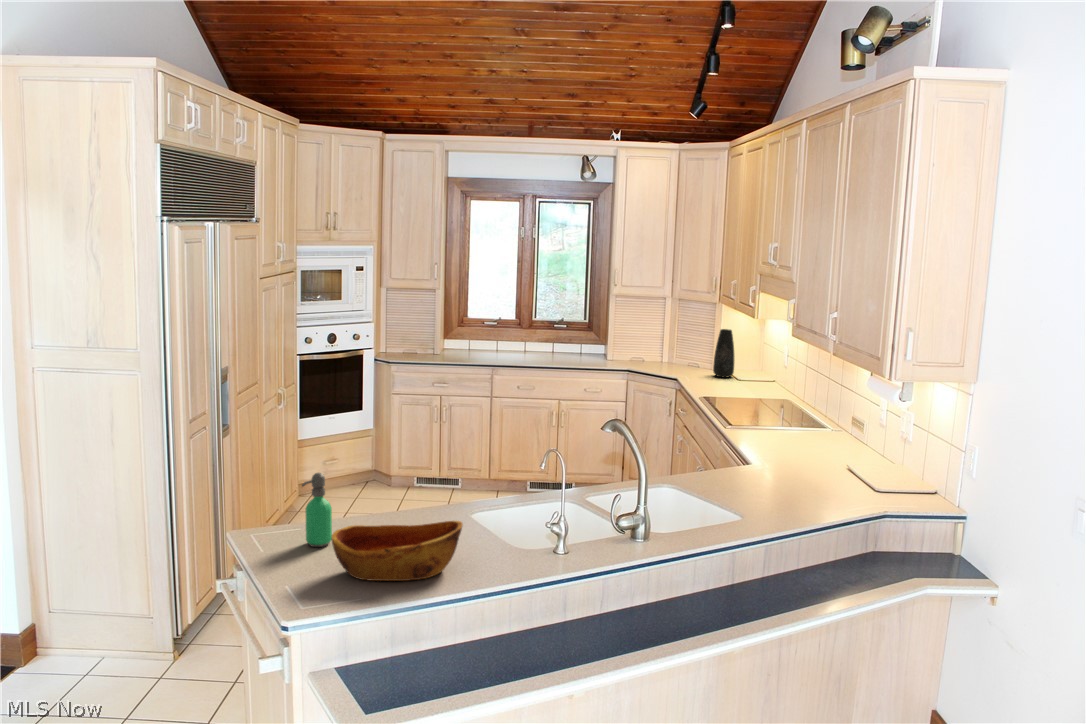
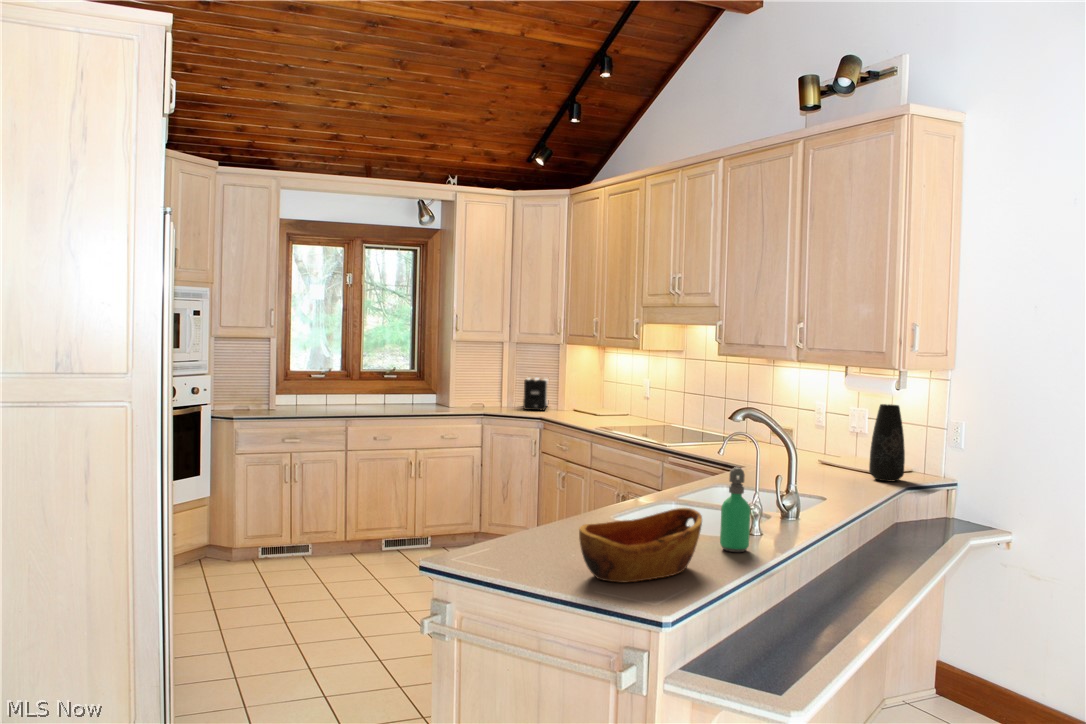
vase: present [713,329,734,377] -> present [869,404,905,481]
toaster: none [664,336,703,373] -> present [523,378,548,410]
soap dispenser: present [302,473,332,547] -> present [720,467,750,552]

